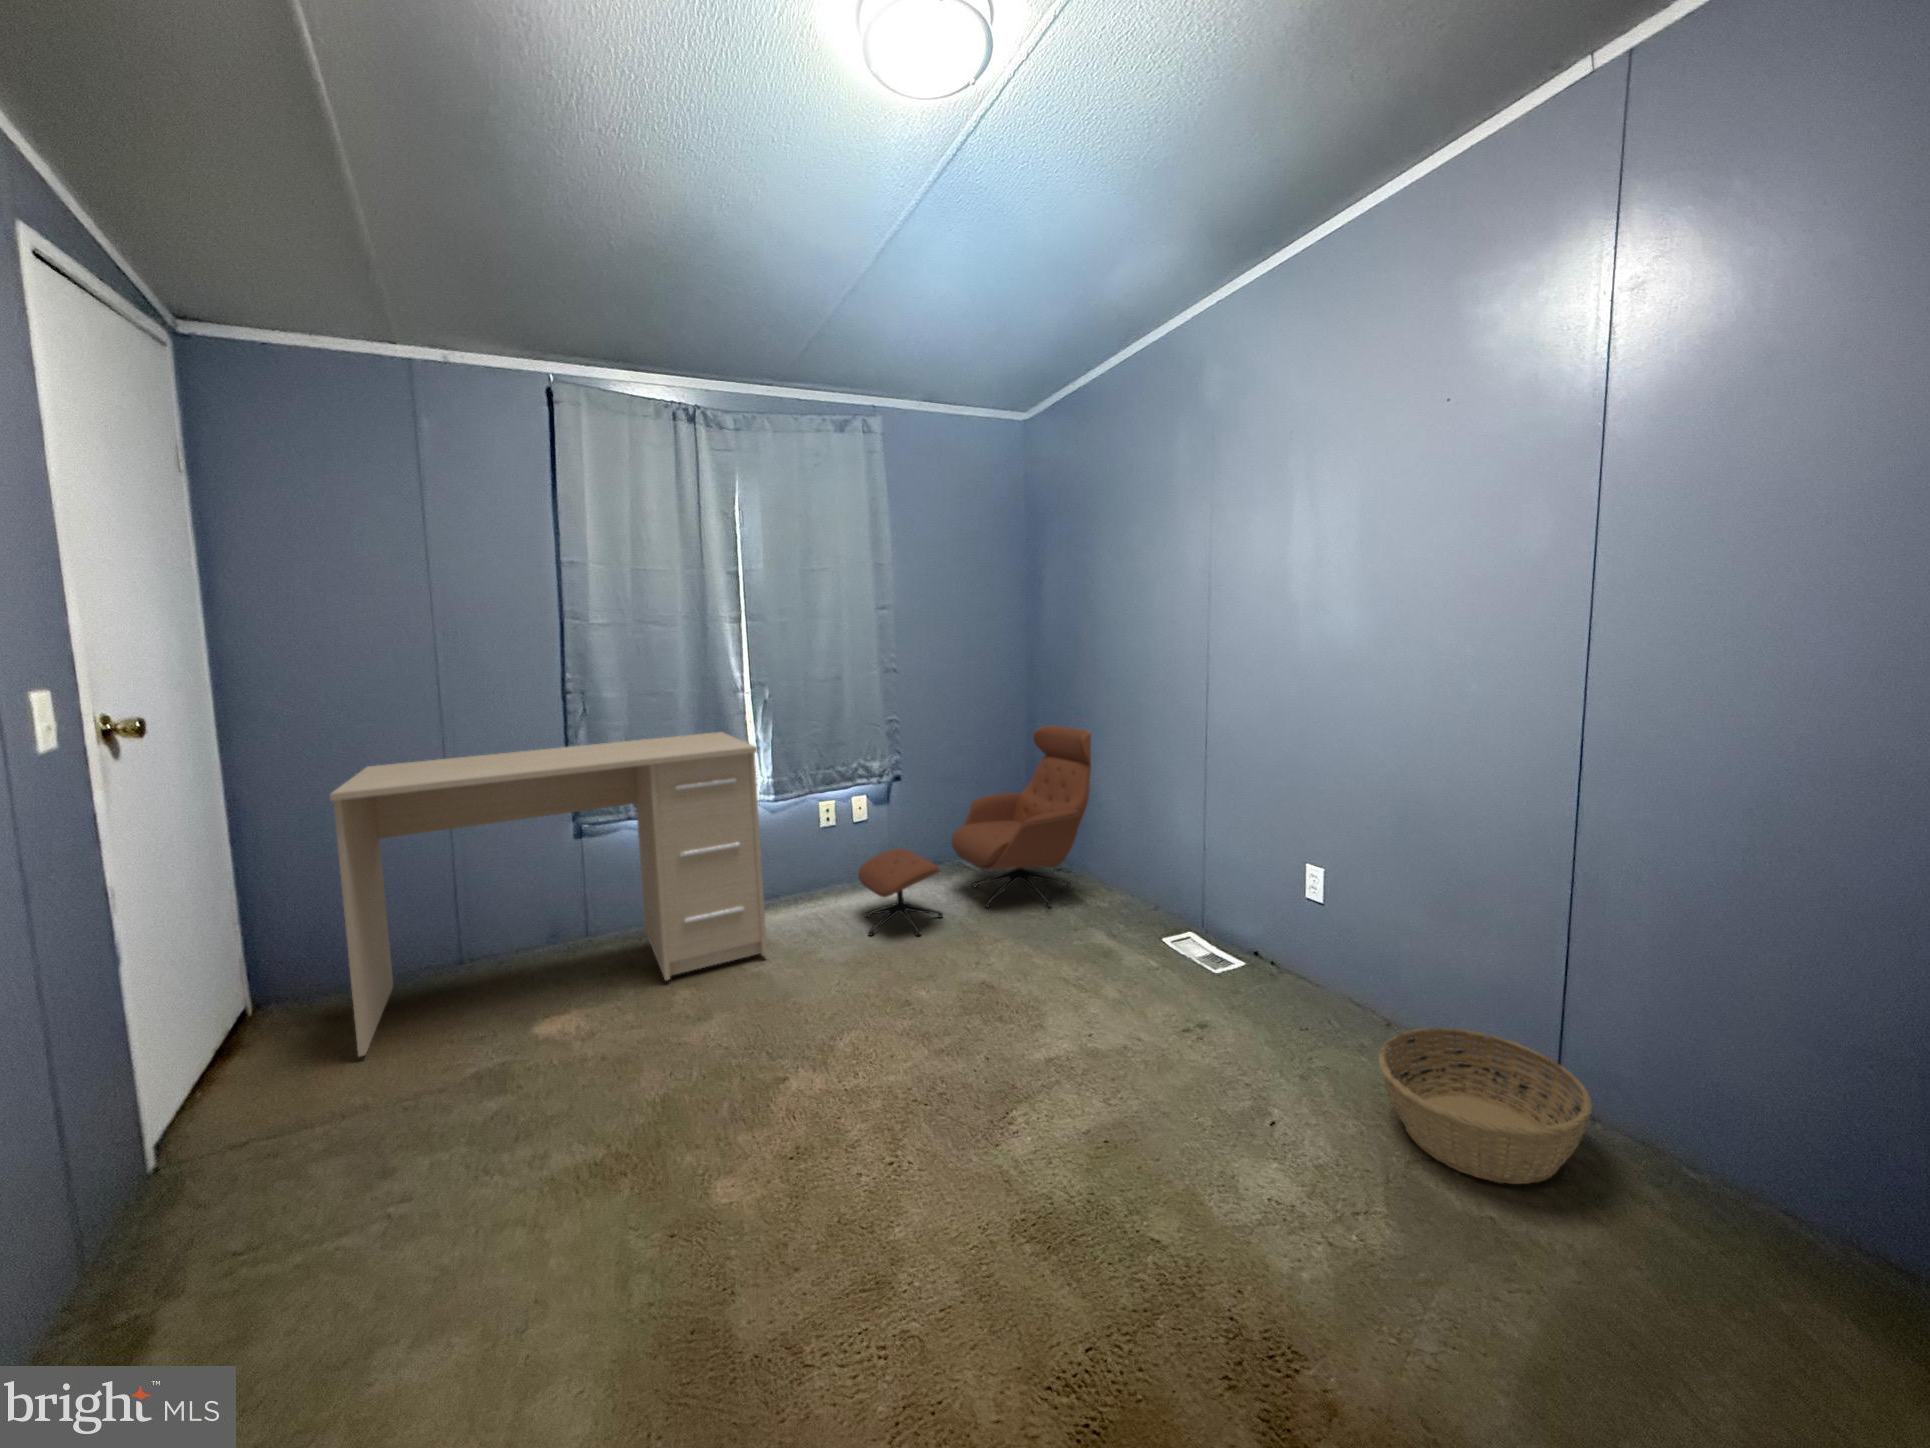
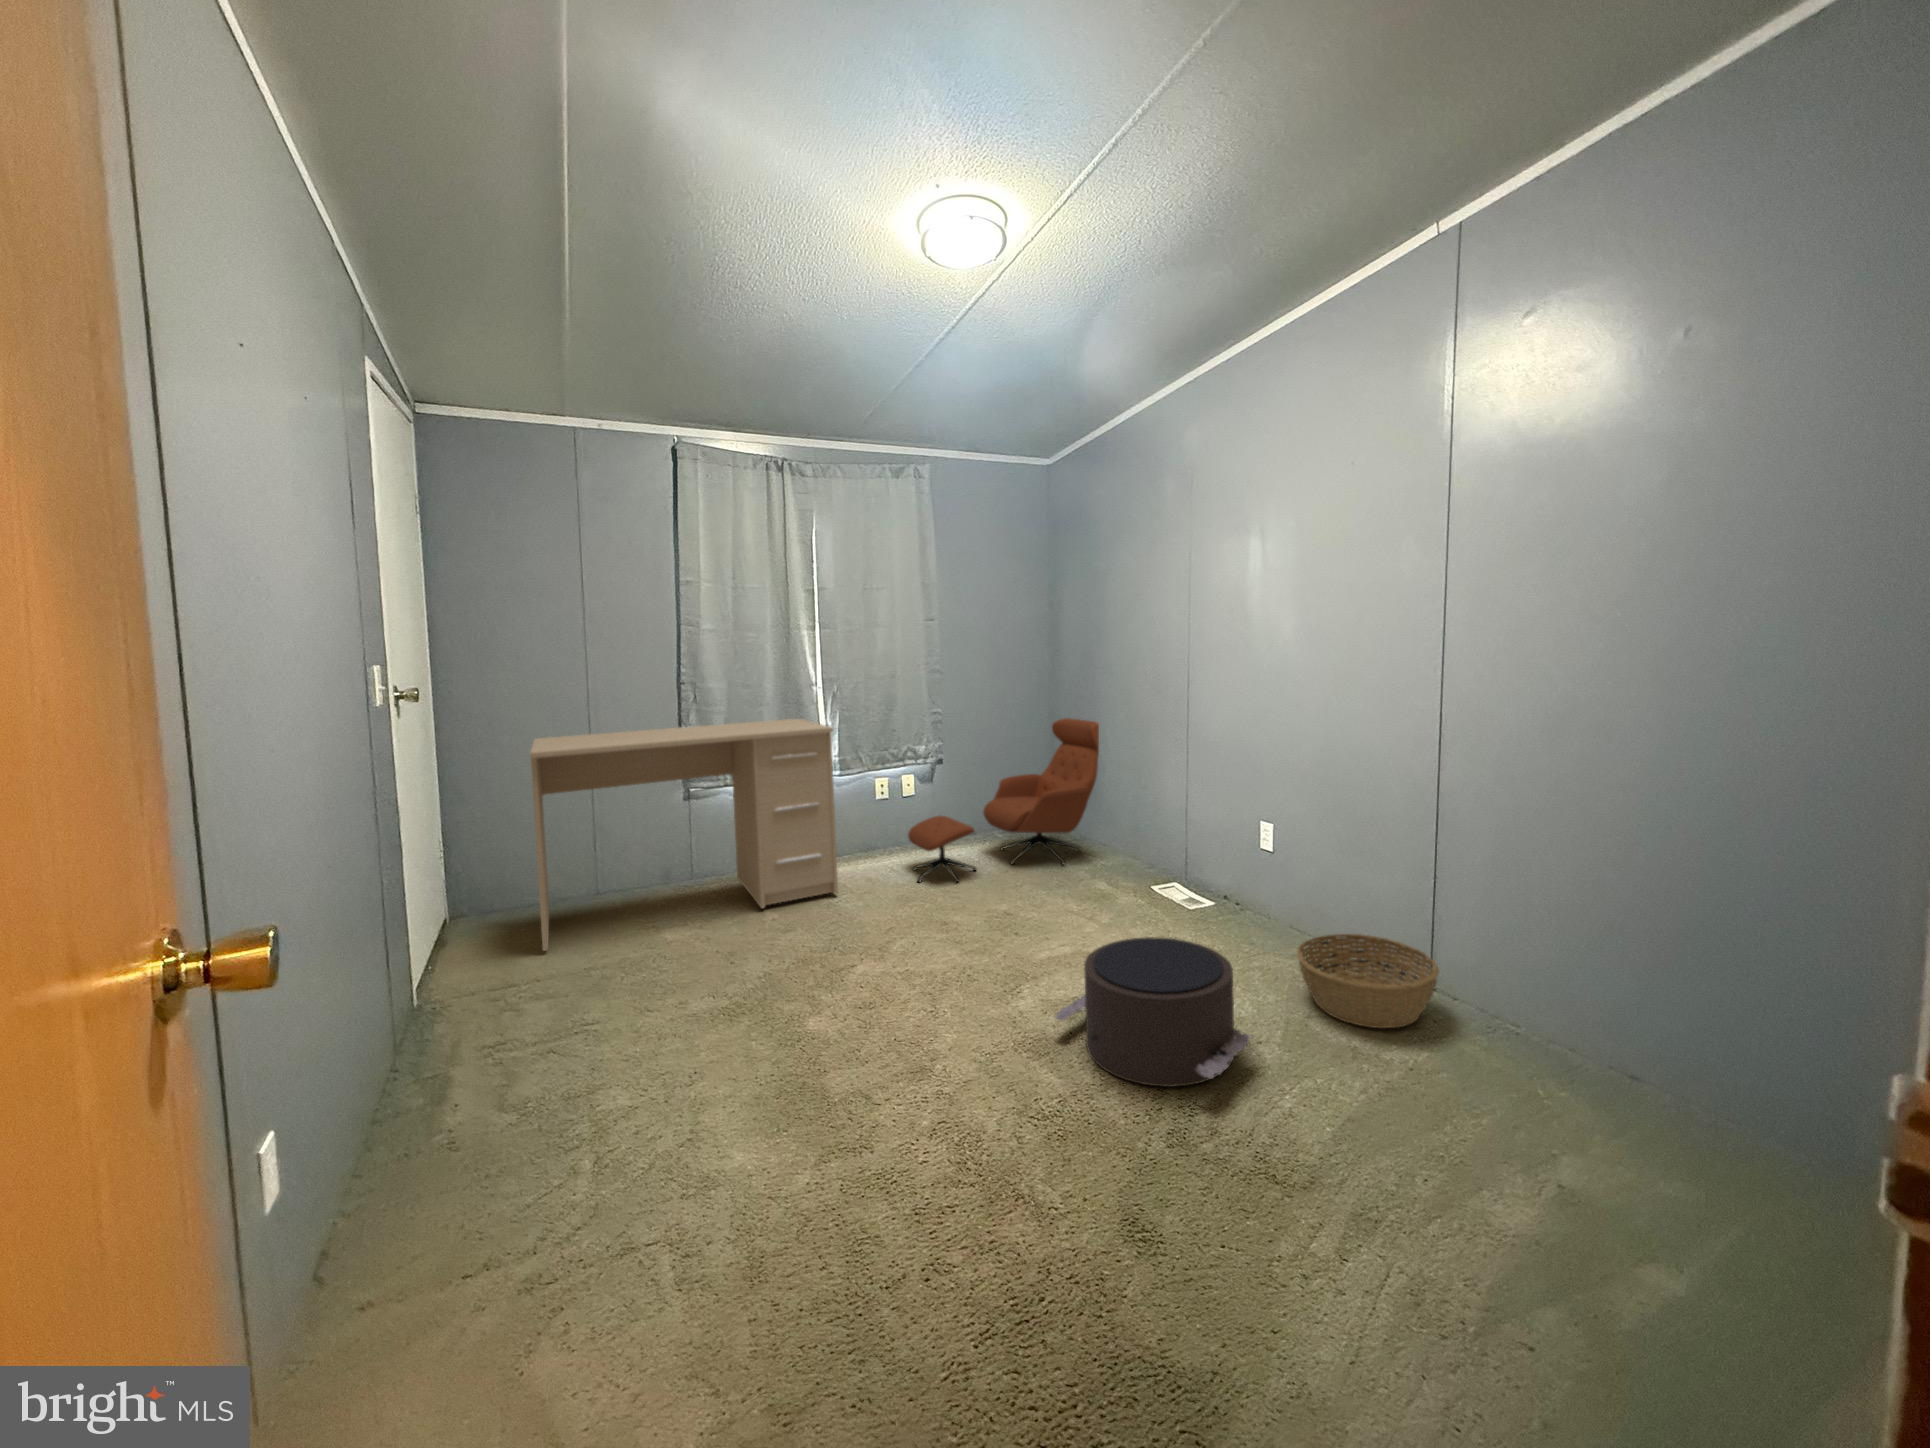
pouf: none [1046,1051,1345,1318] -> present [1055,937,1252,1087]

